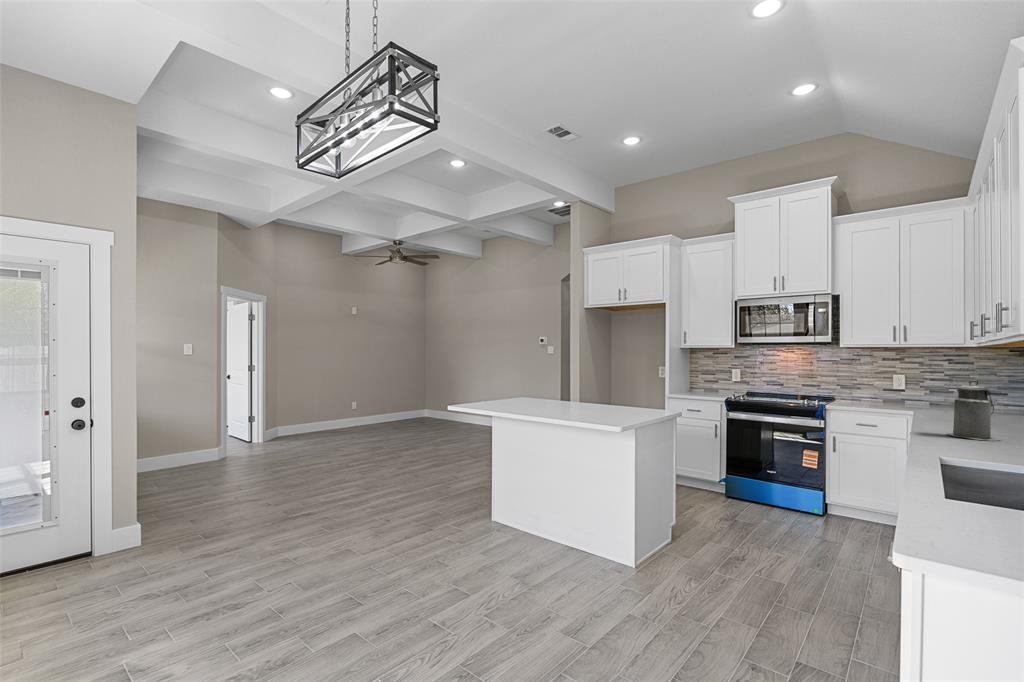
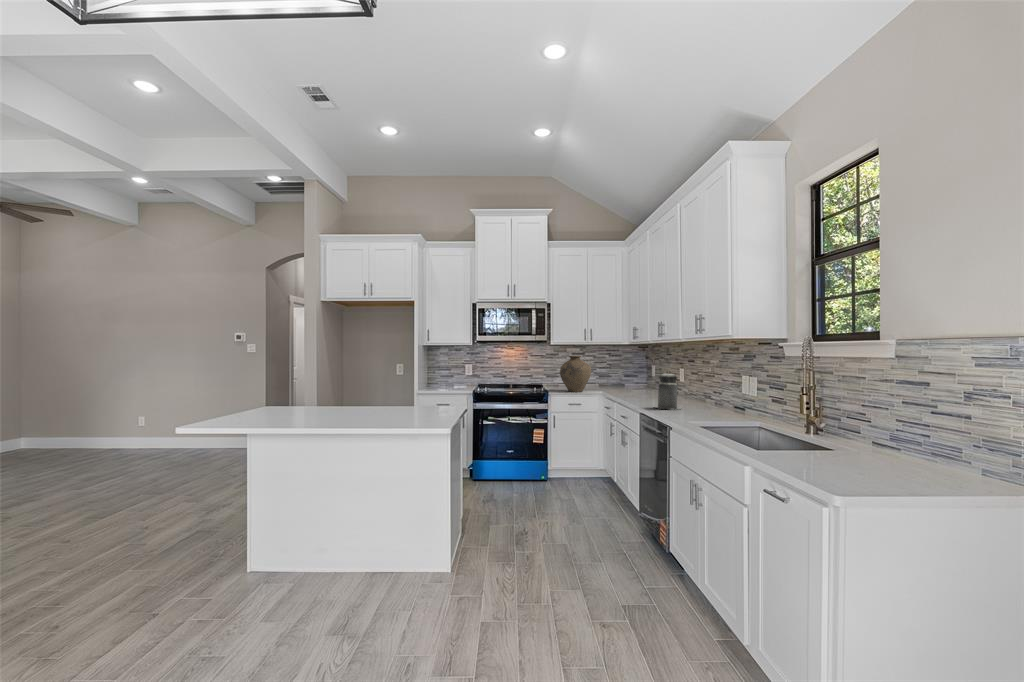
vase: none [845,361,896,408] -> present [560,356,591,392]

